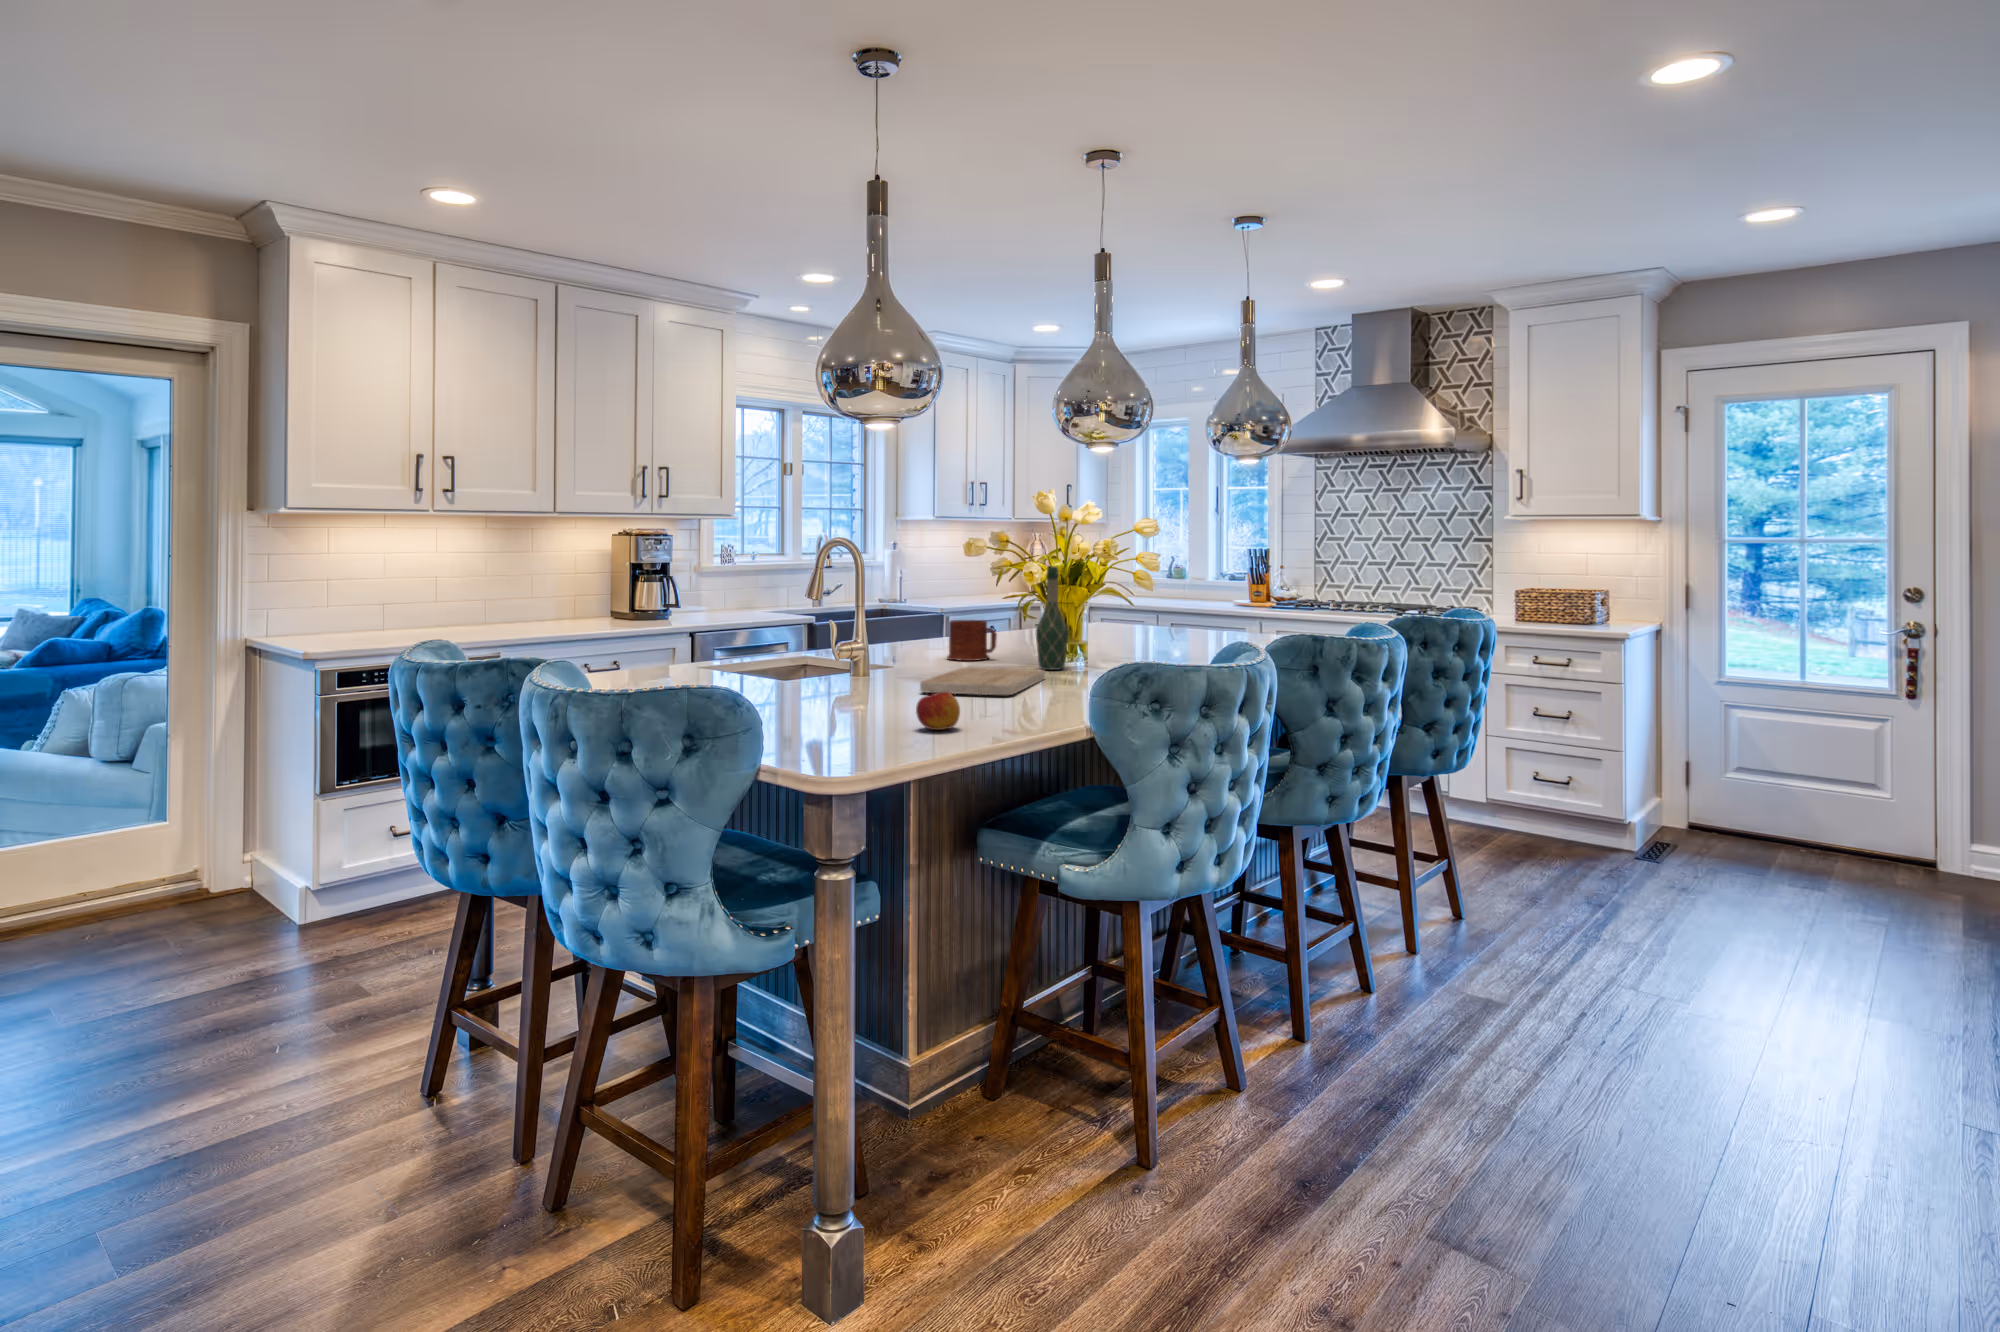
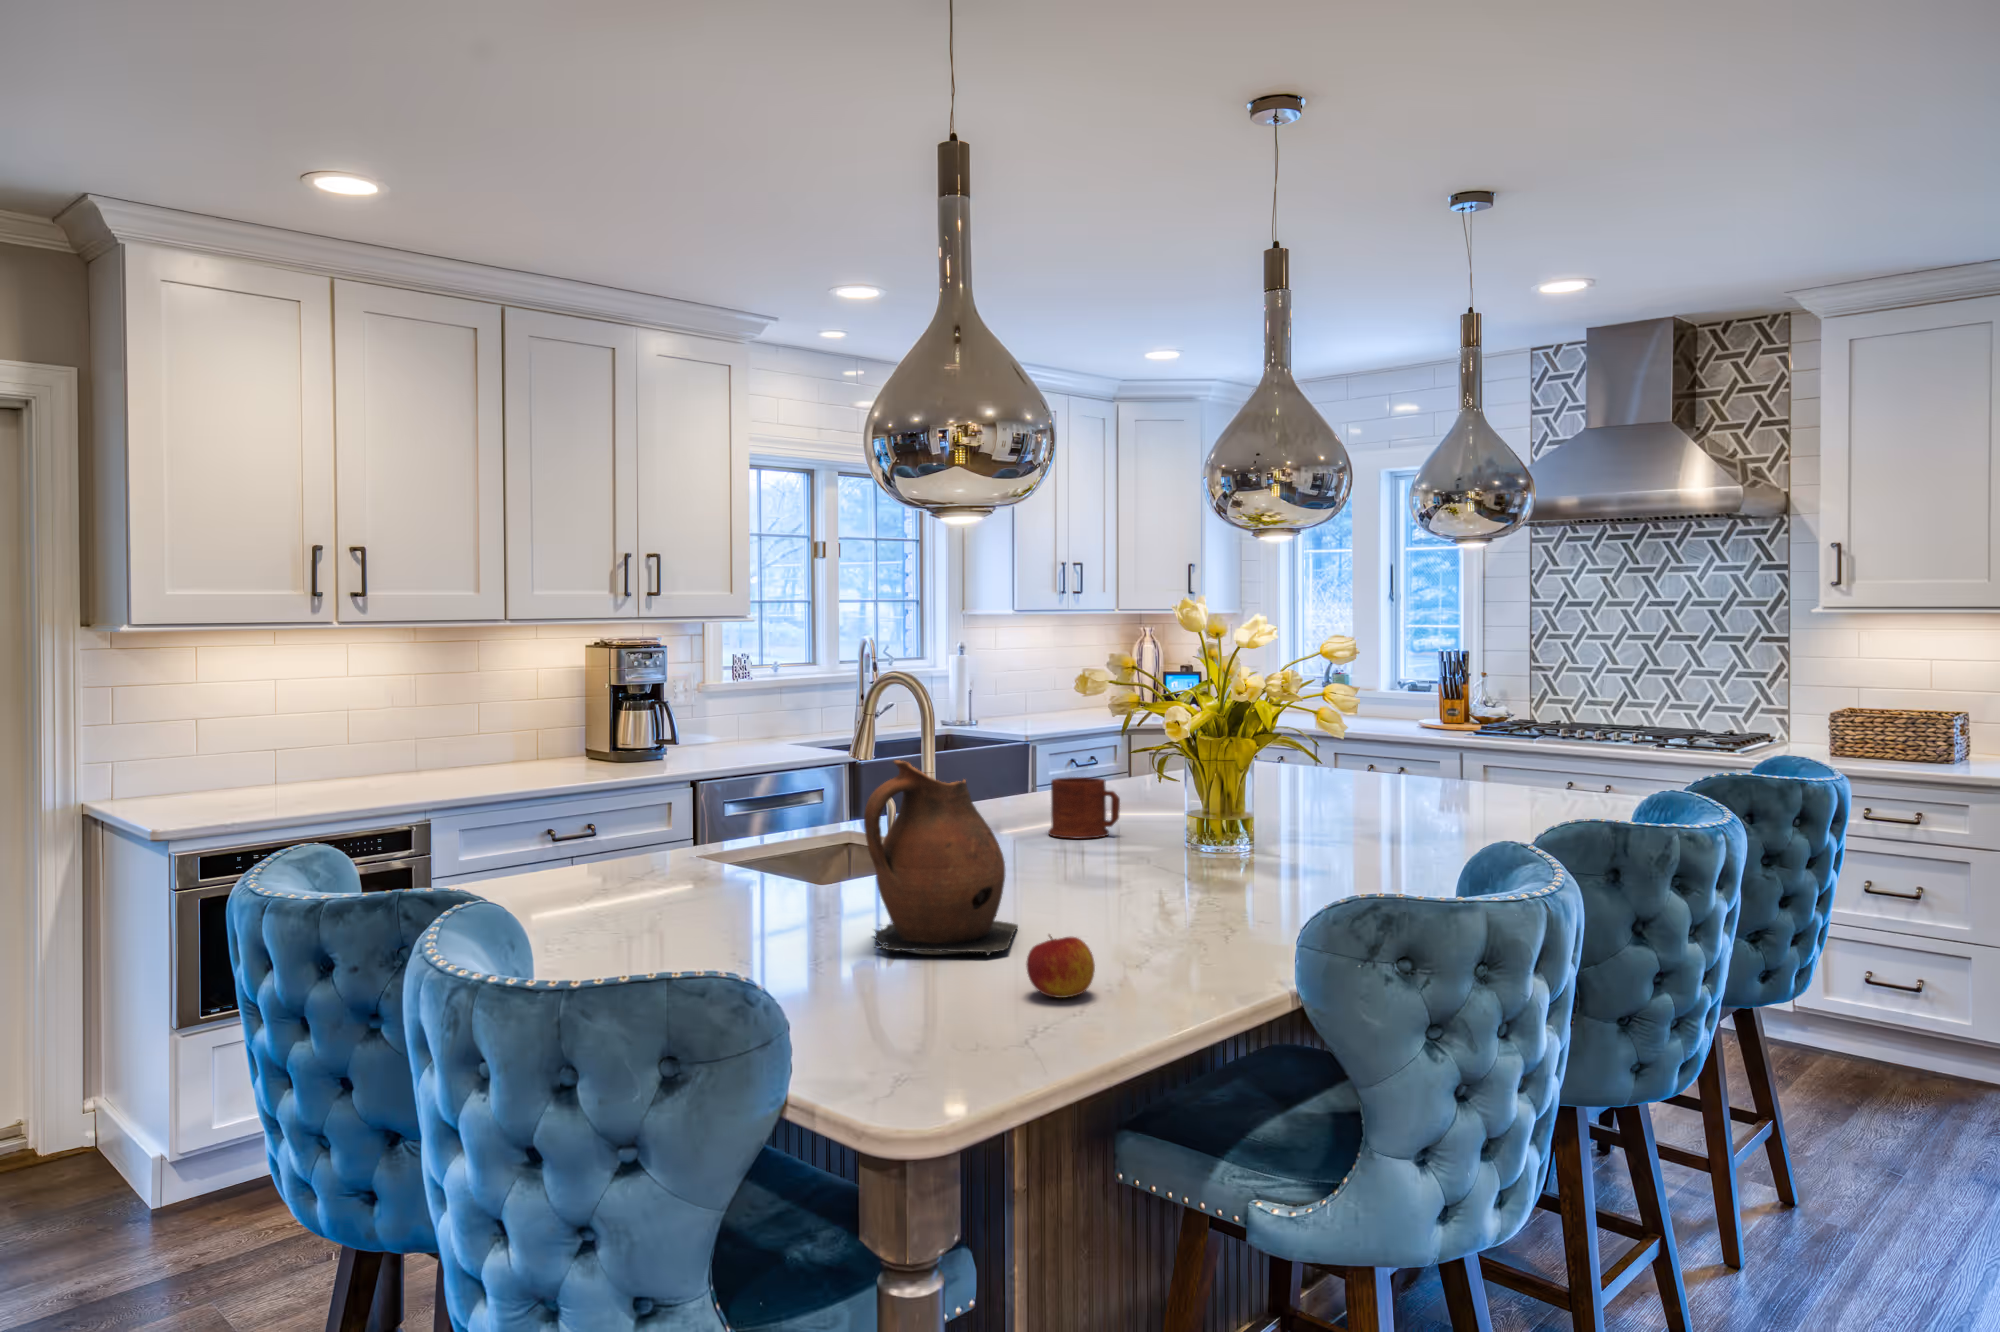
wine bottle: present [1036,566,1069,670] -> none [1180,707,1229,858]
ceramic pitcher: none [812,586,917,713] -> present [864,760,1018,955]
cutting board: present [920,667,1045,695] -> none [1021,858,1199,916]

